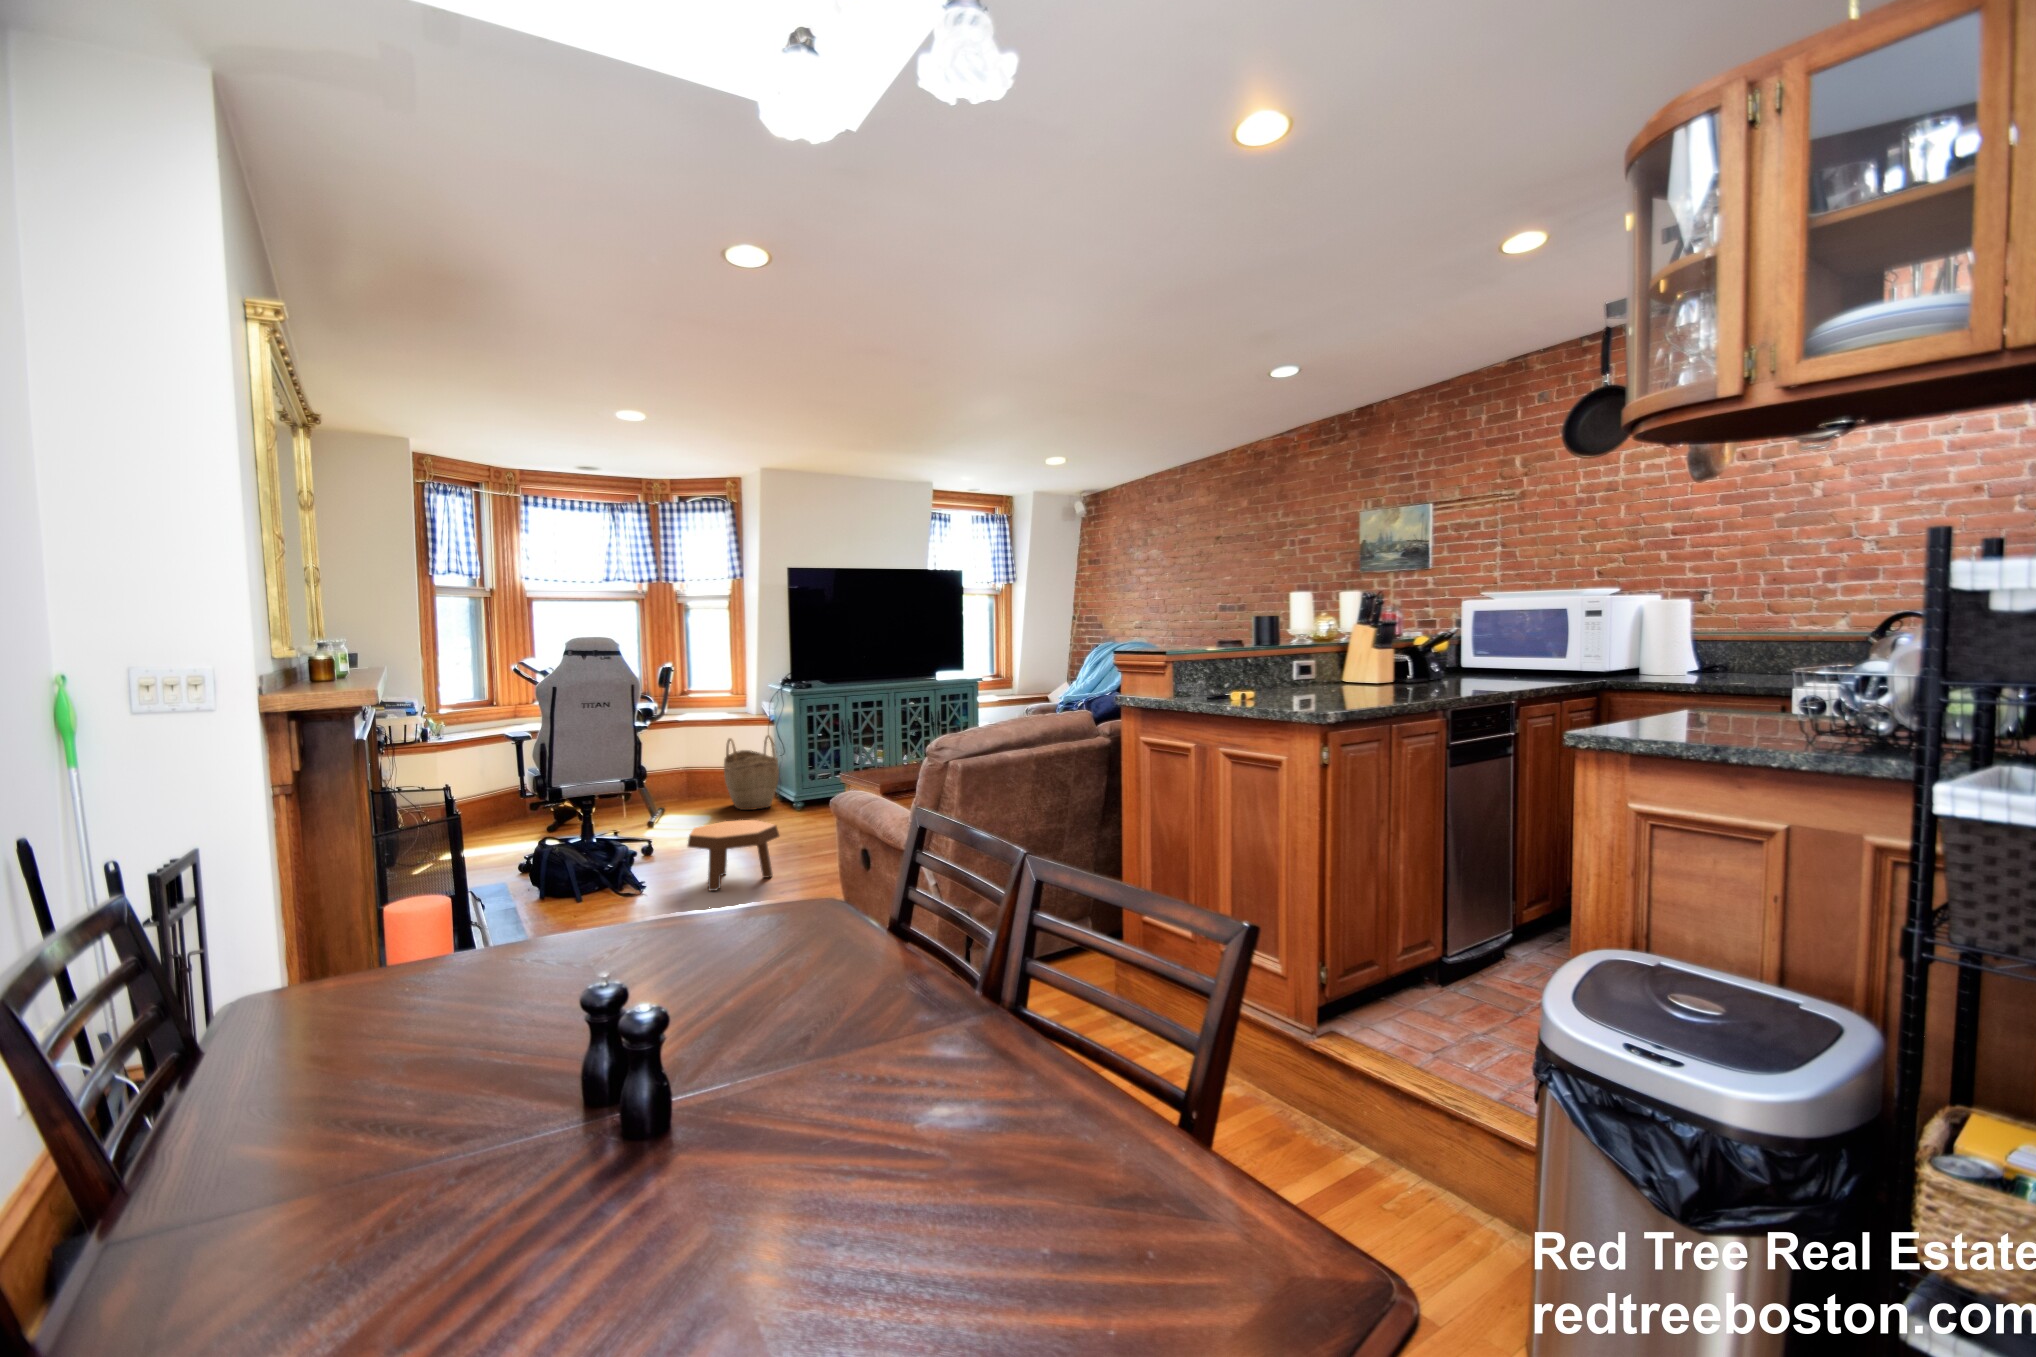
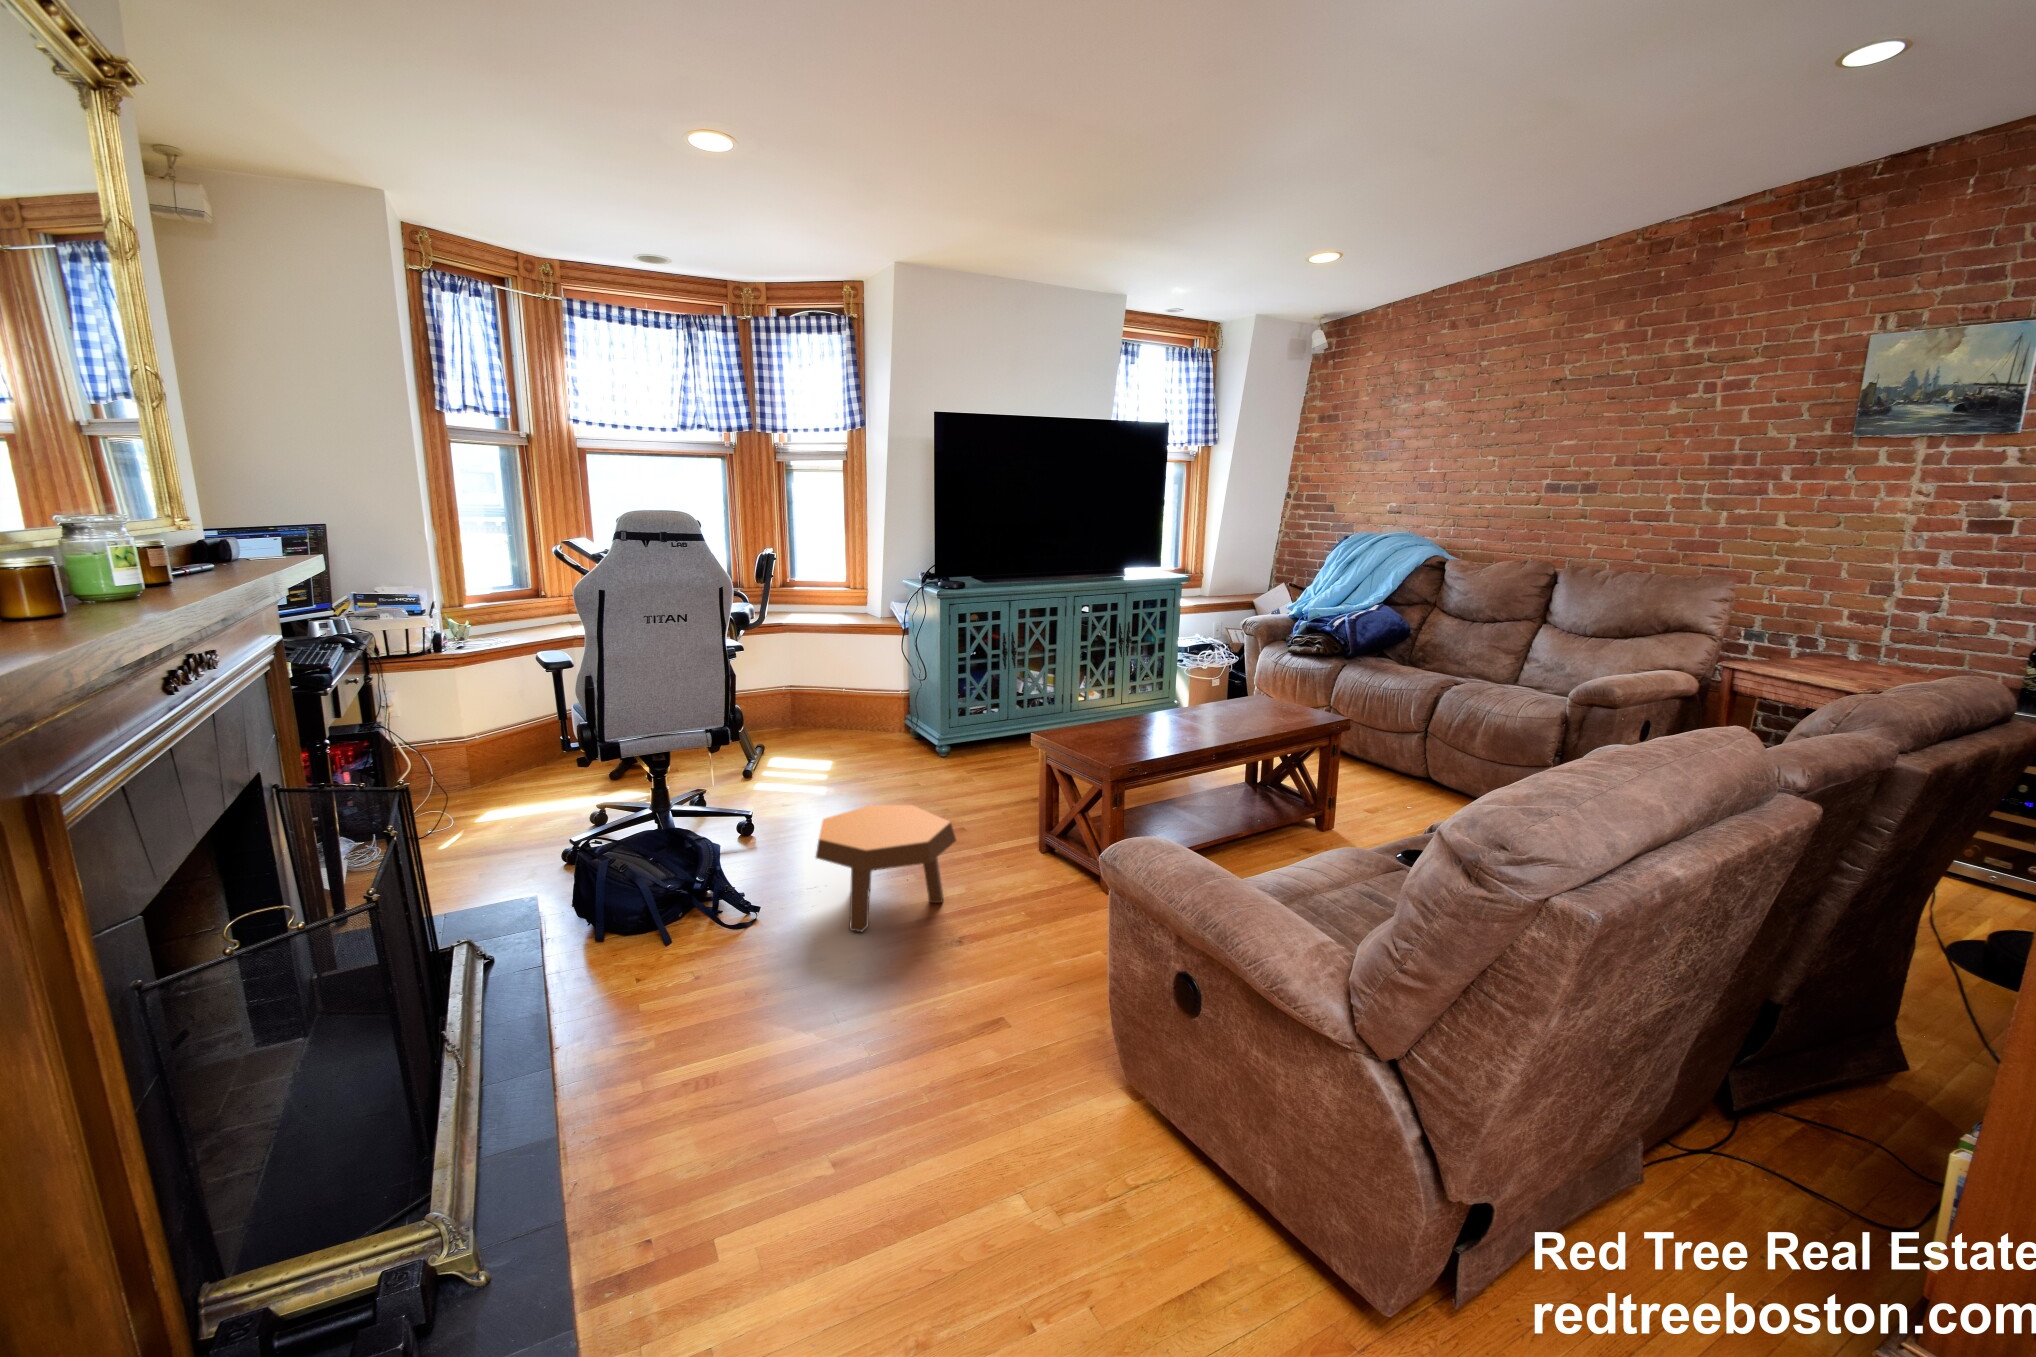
woven basket: present [724,735,779,810] -> none [843,650,917,753]

